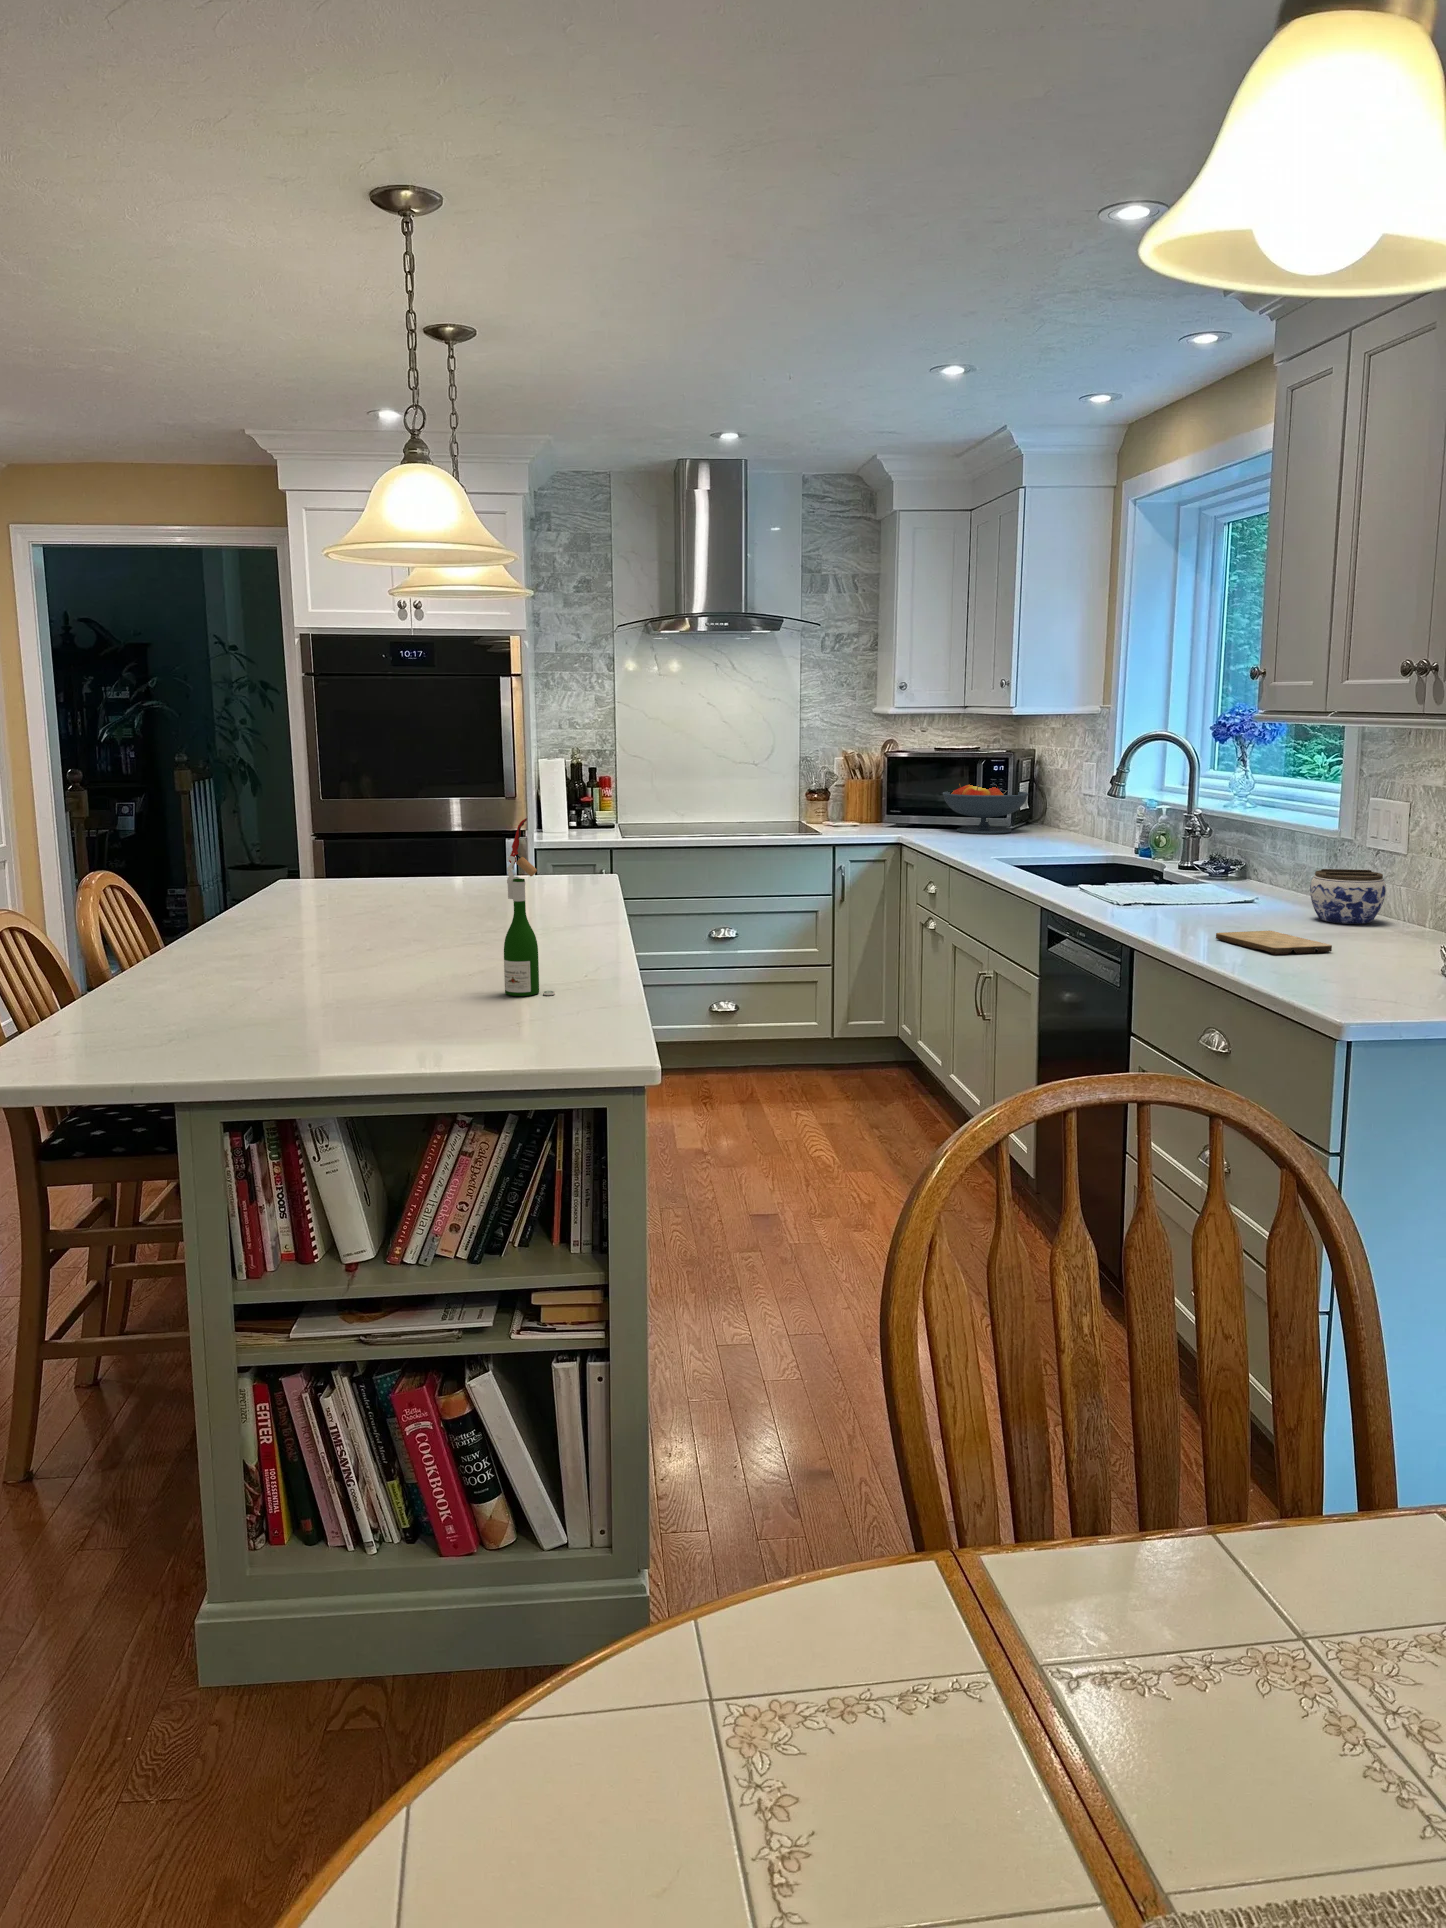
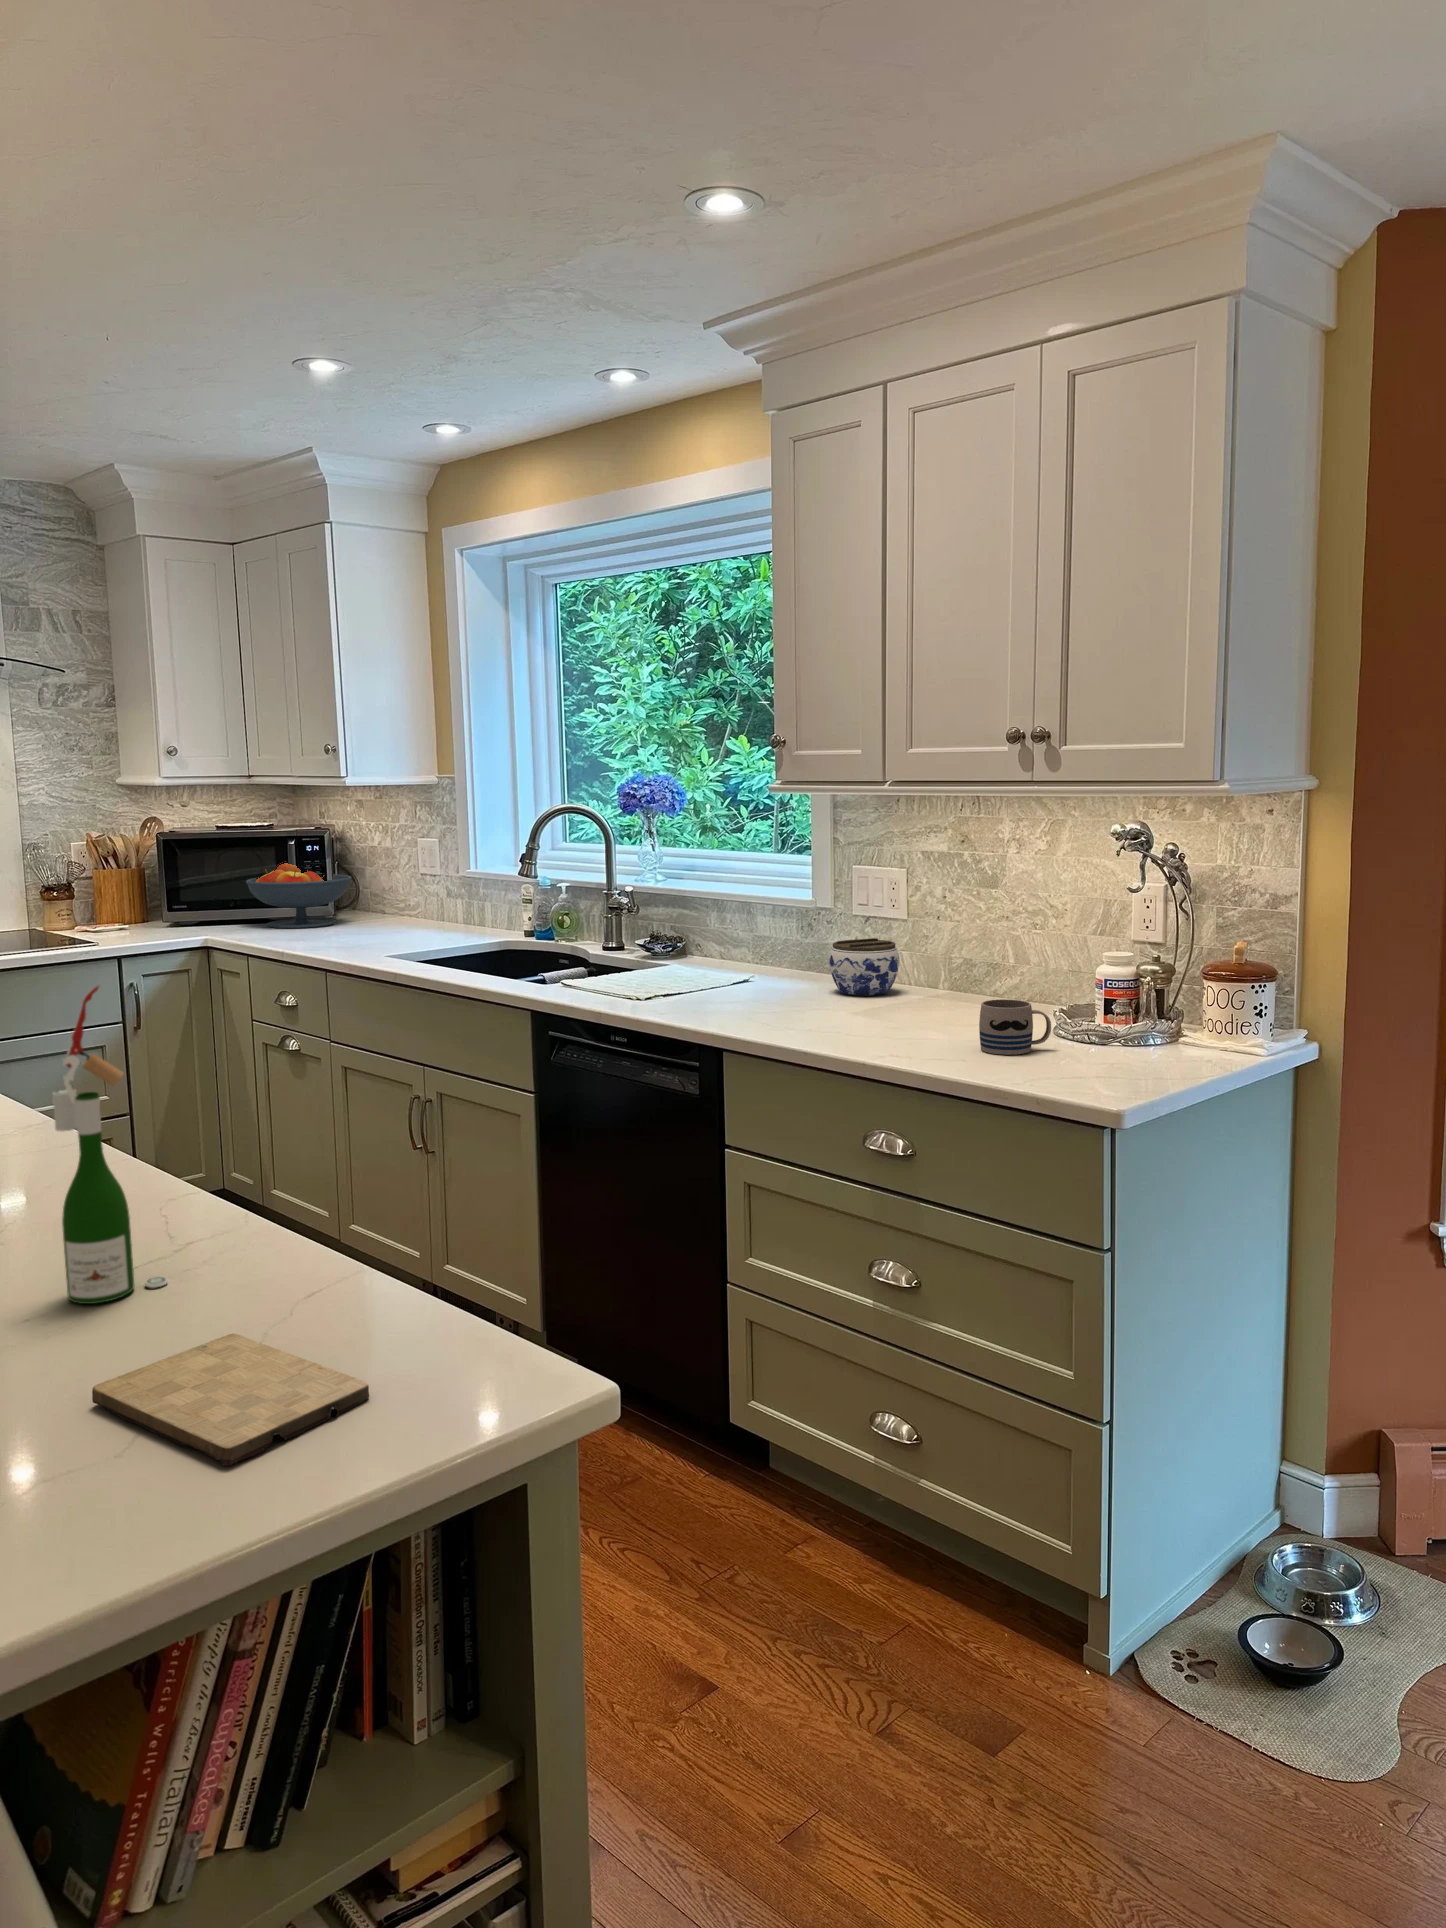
mug: none [1330,925,1406,977] -> present [979,999,1051,1055]
cutting board: present [1216,931,1332,955] -> present [92,1334,369,1466]

